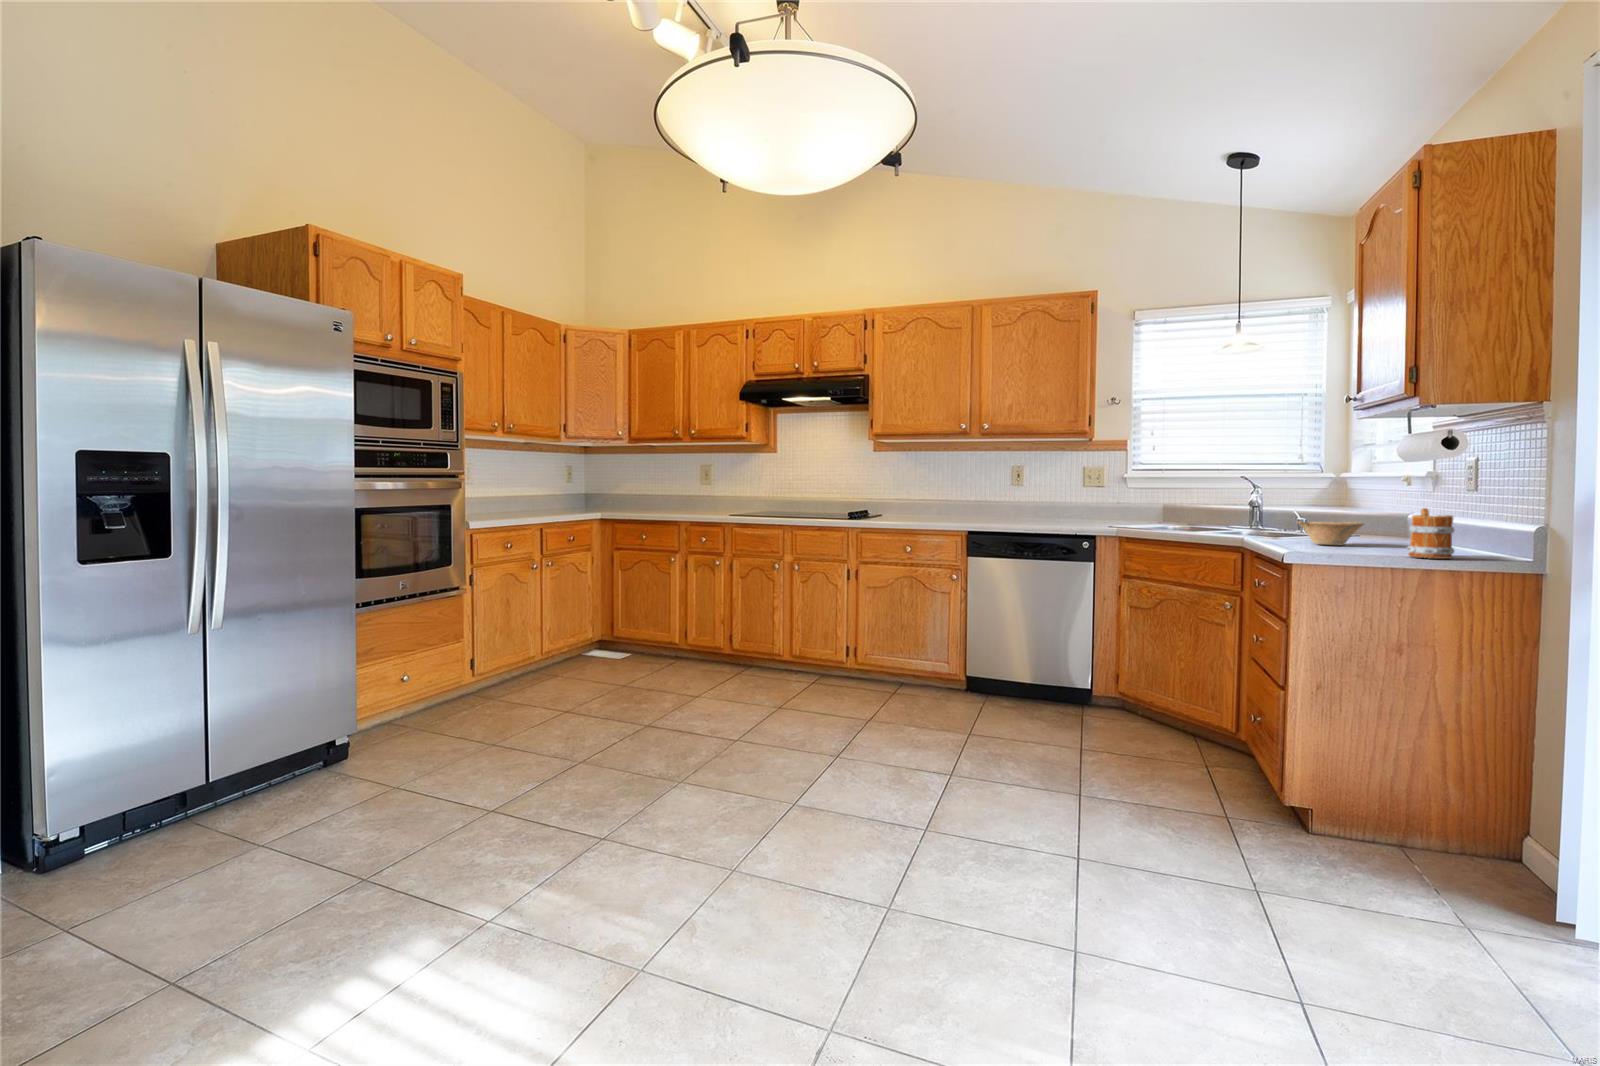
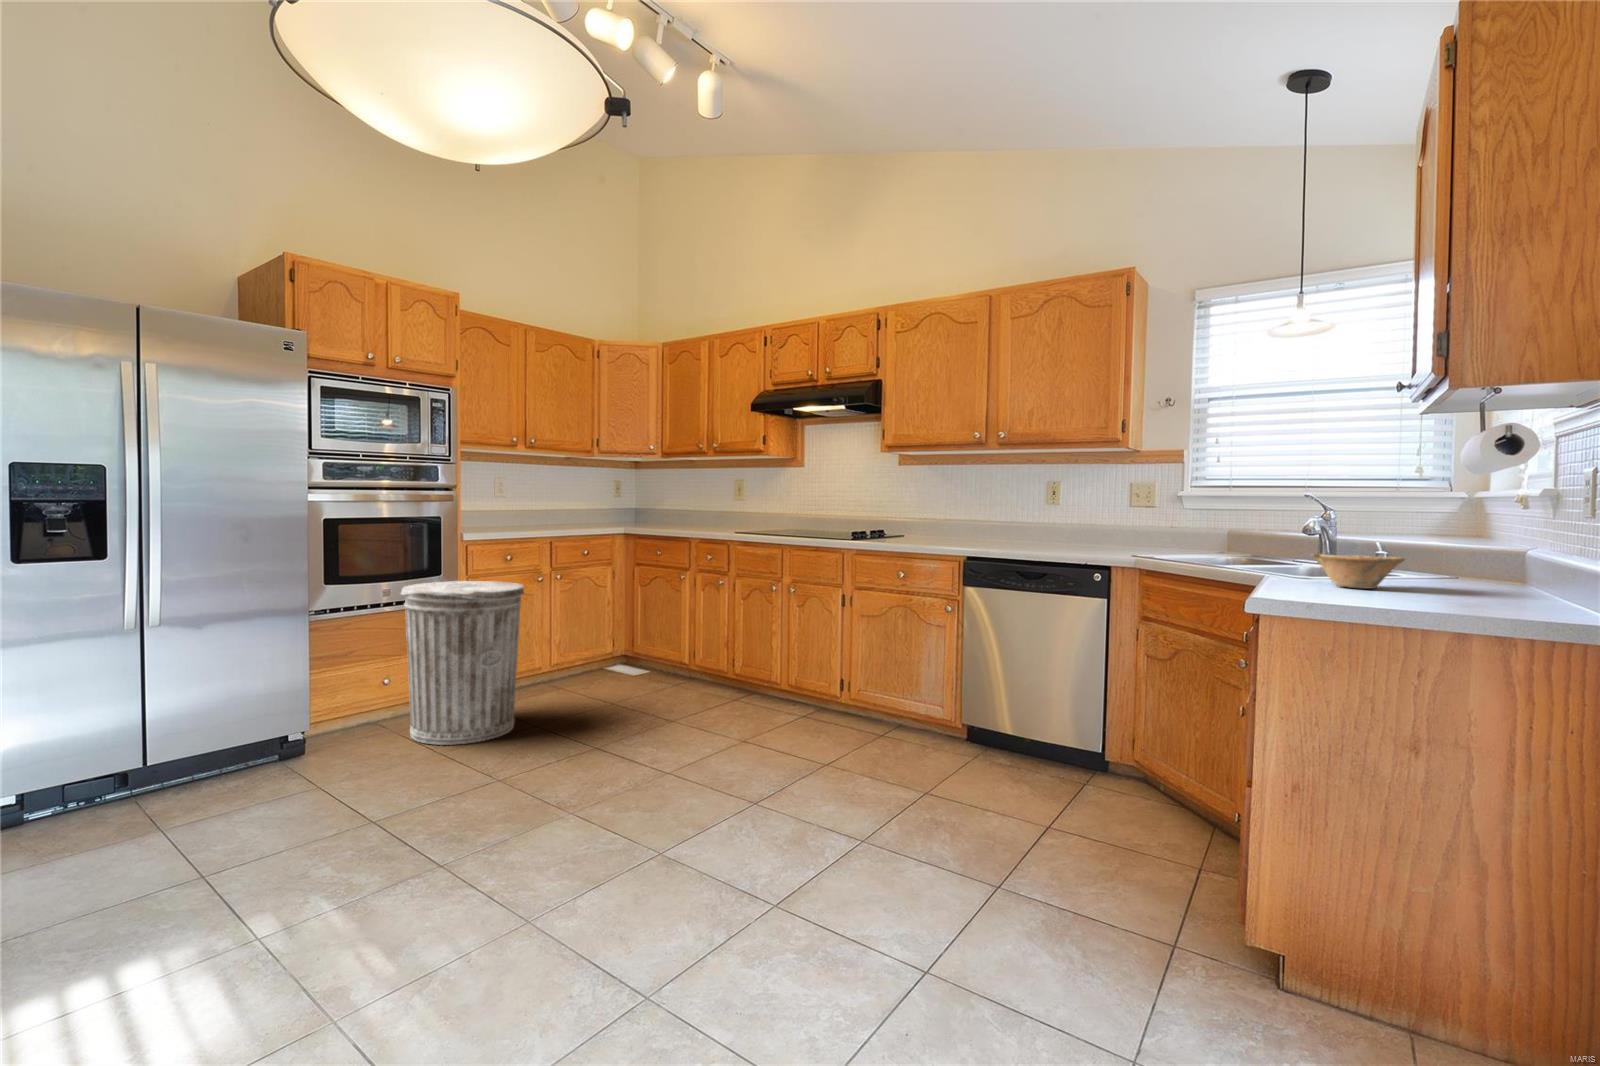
mug: present [1407,508,1454,559] -> none [1417,538,1486,614]
trash can: none [432,570,555,735] -> present [401,581,524,745]

